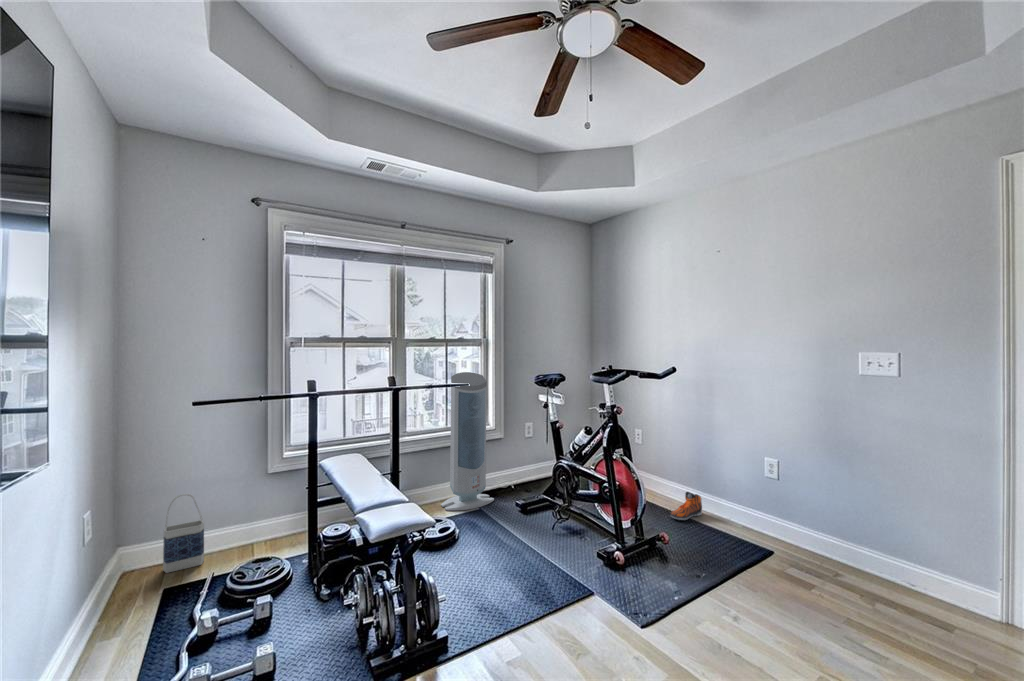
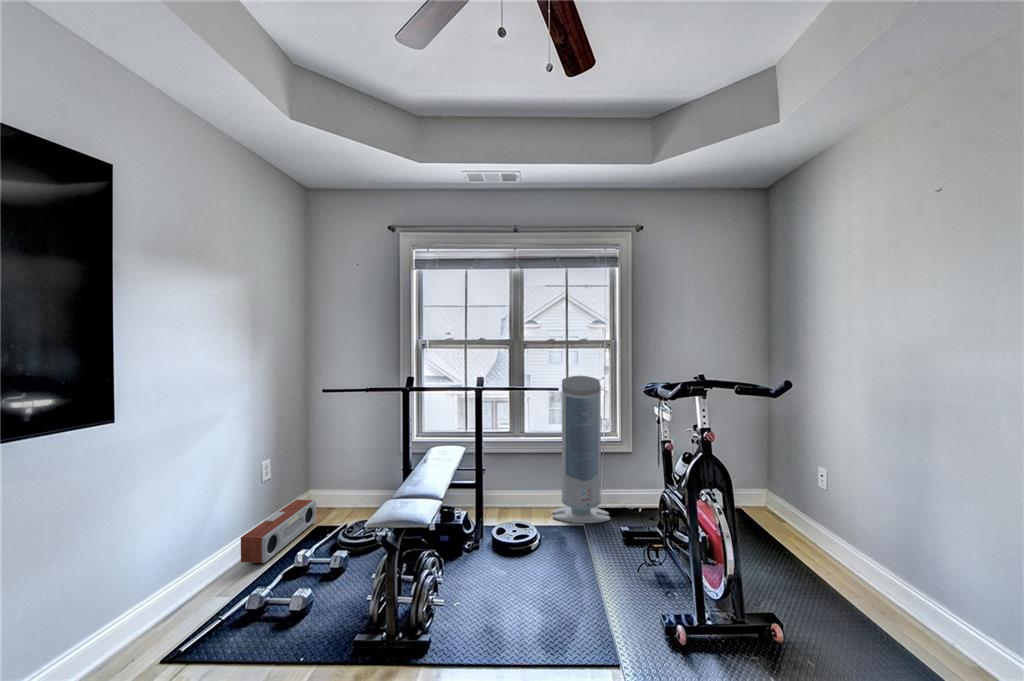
sneaker: present [670,492,702,520] -> none [839,578,913,623]
bag: present [163,494,204,573] -> none [329,458,355,514]
speaker: none [86,557,157,666] -> present [241,500,316,563]

